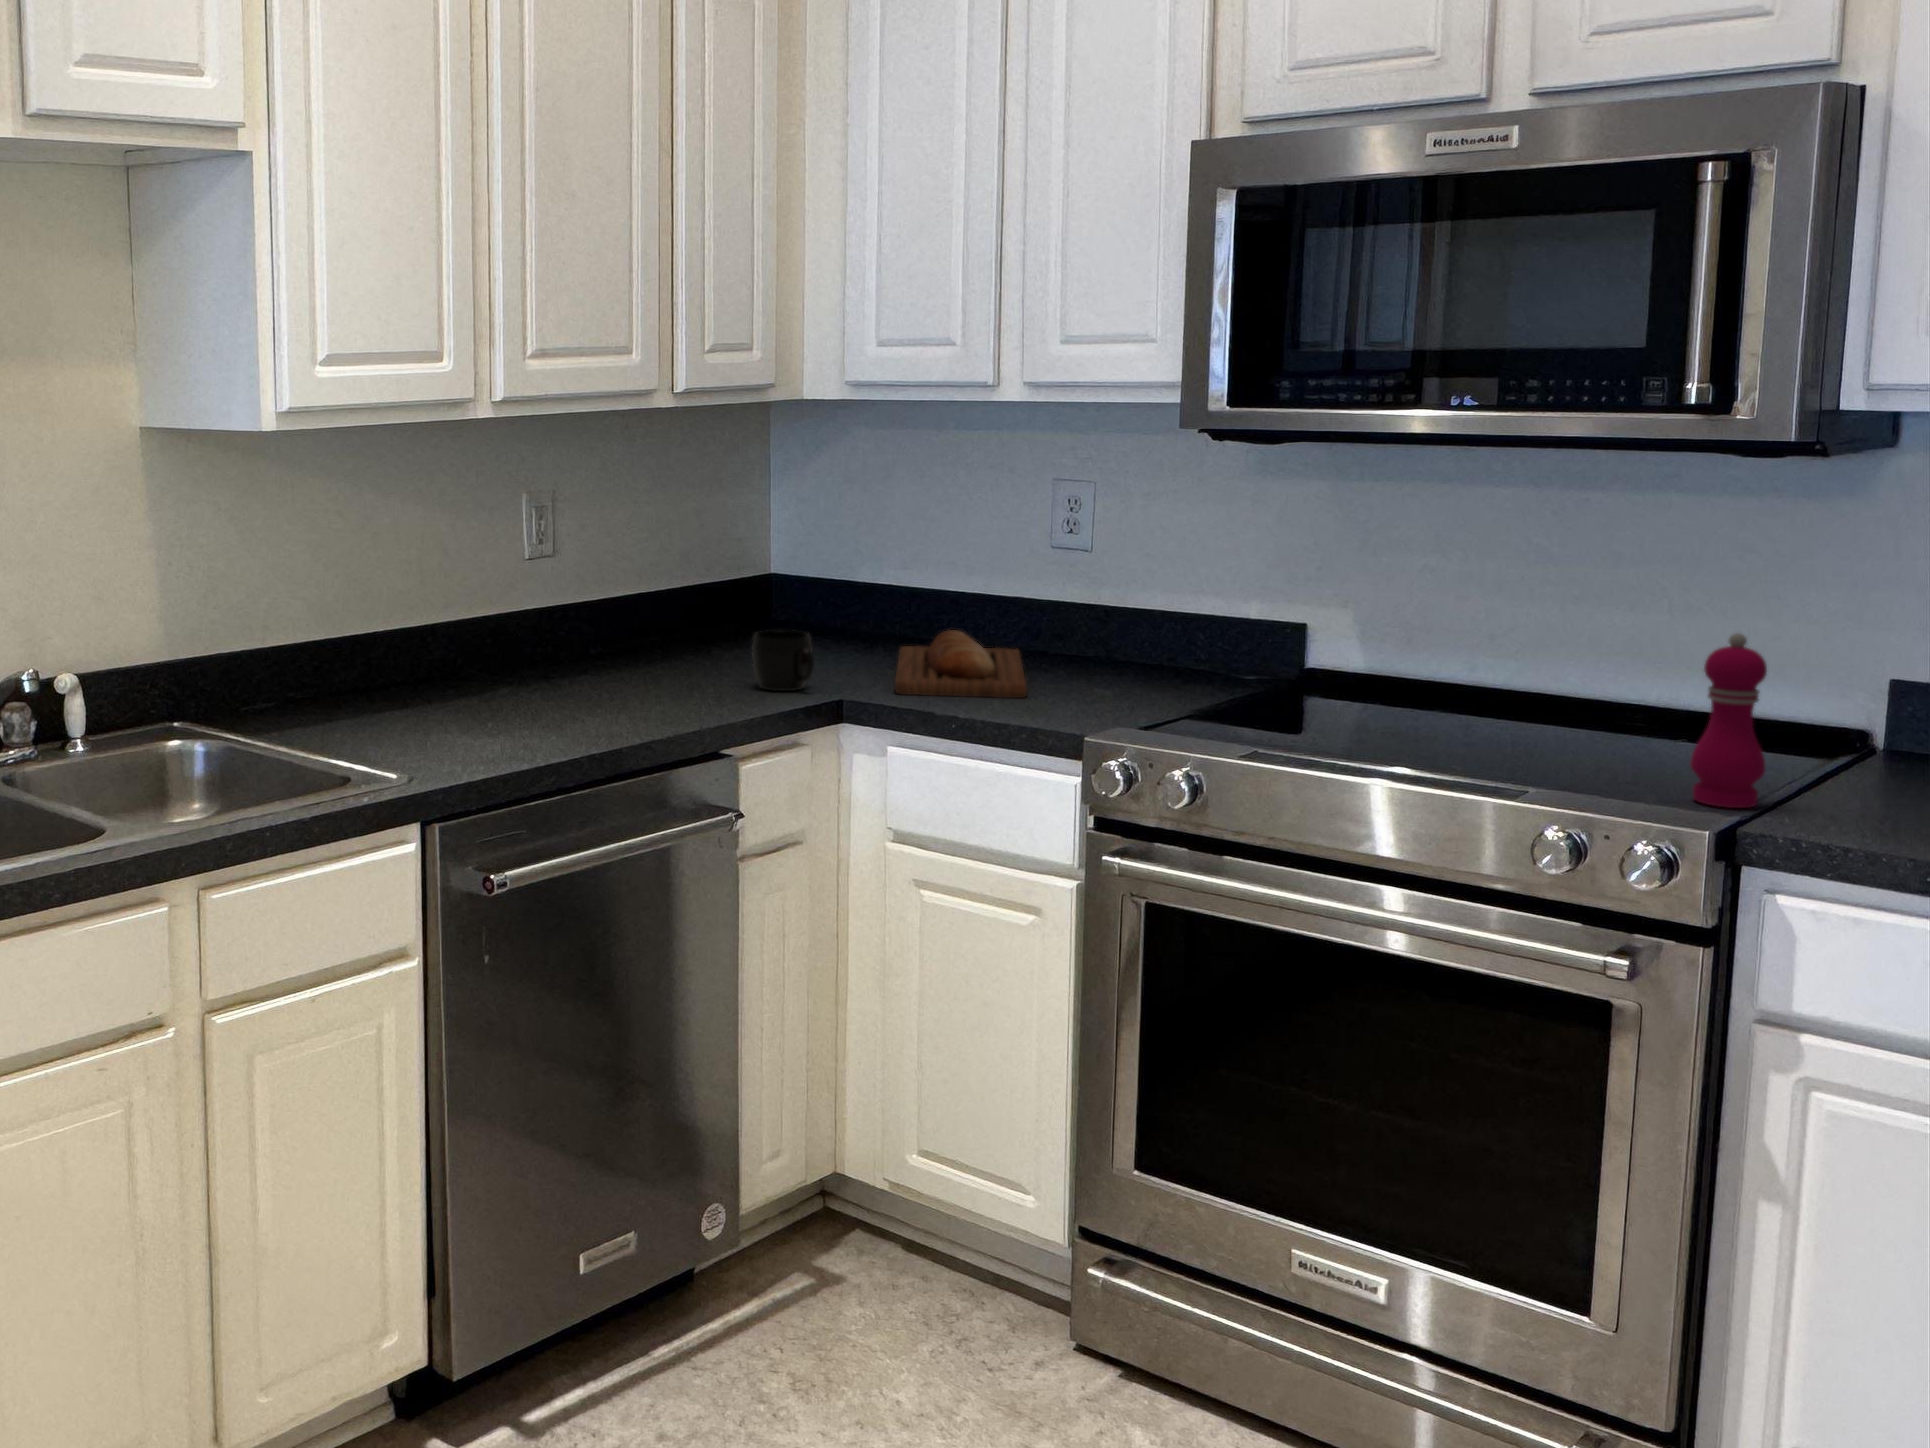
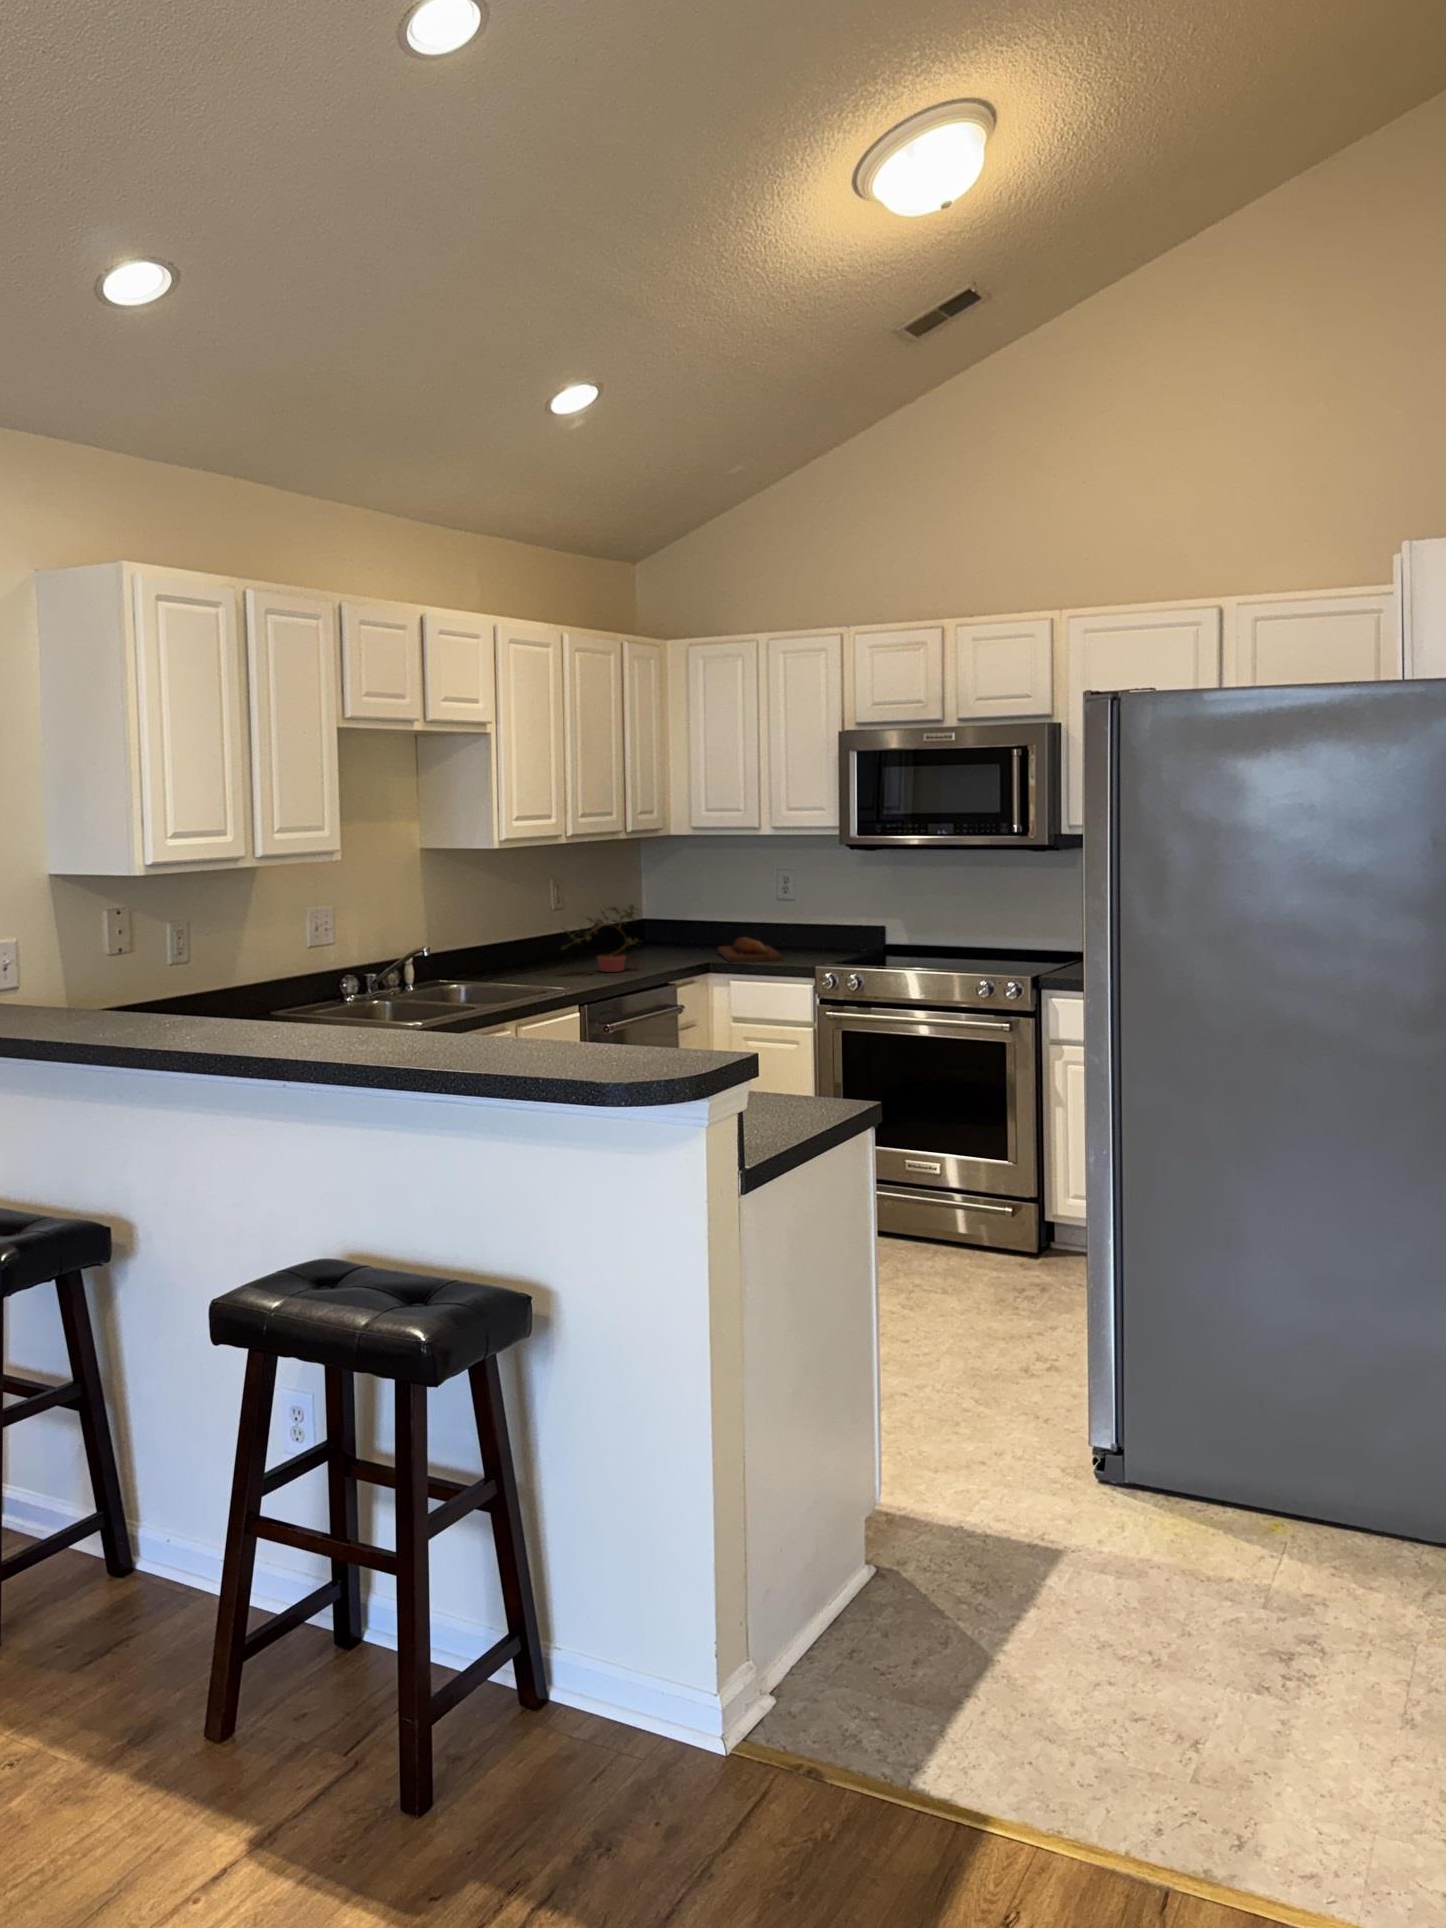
potted plant: none [468,555,683,719] -> present [562,905,642,974]
mug: present [752,630,814,691] -> none [666,937,695,963]
pepper mill: present [1691,633,1767,808] -> none [1024,911,1047,972]

